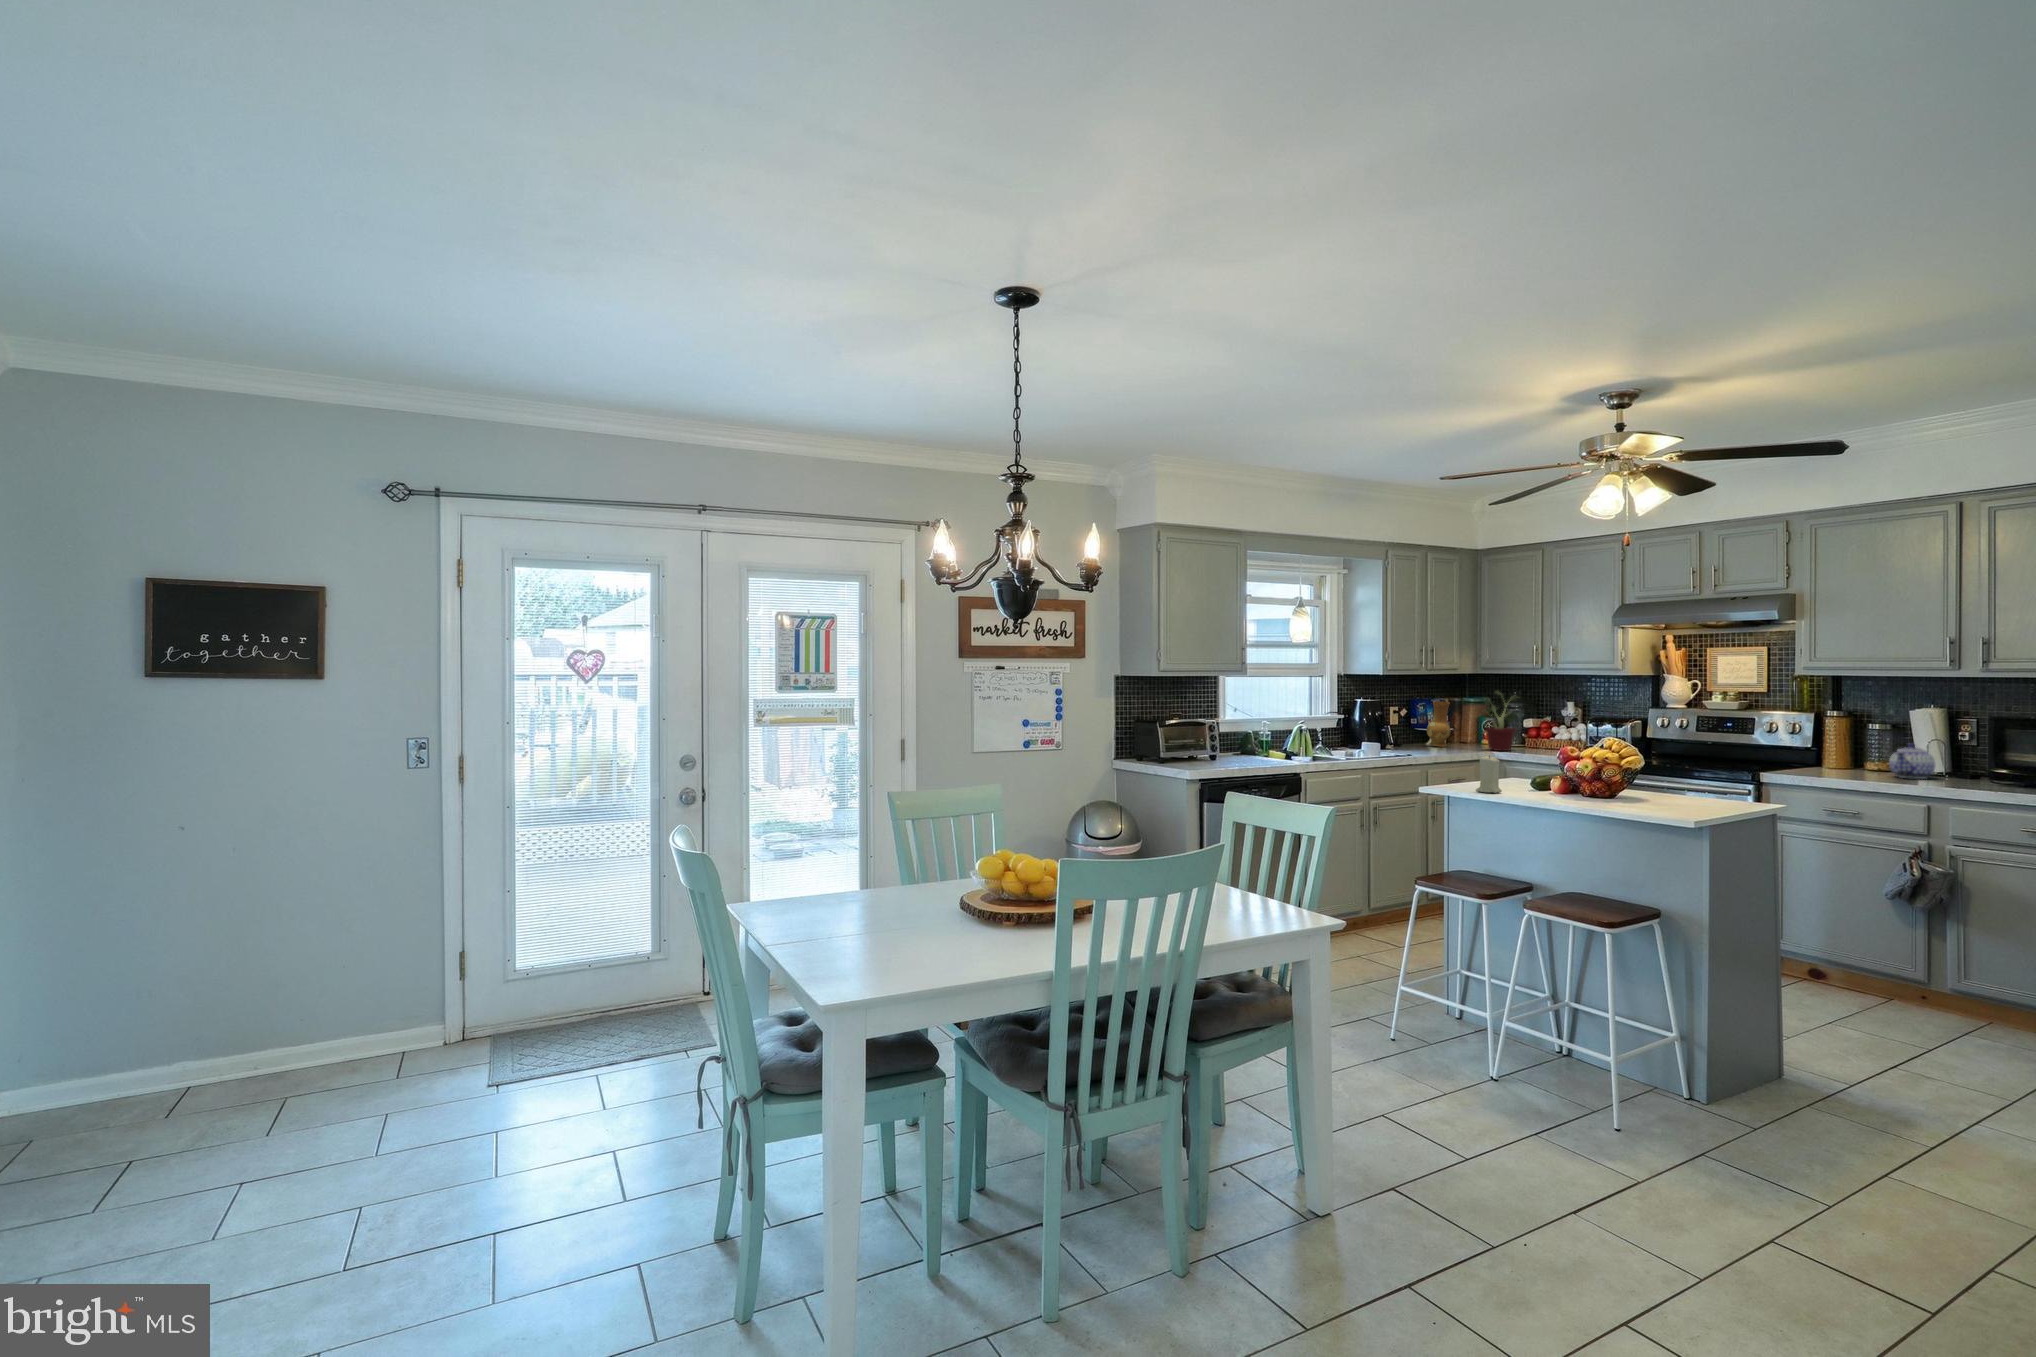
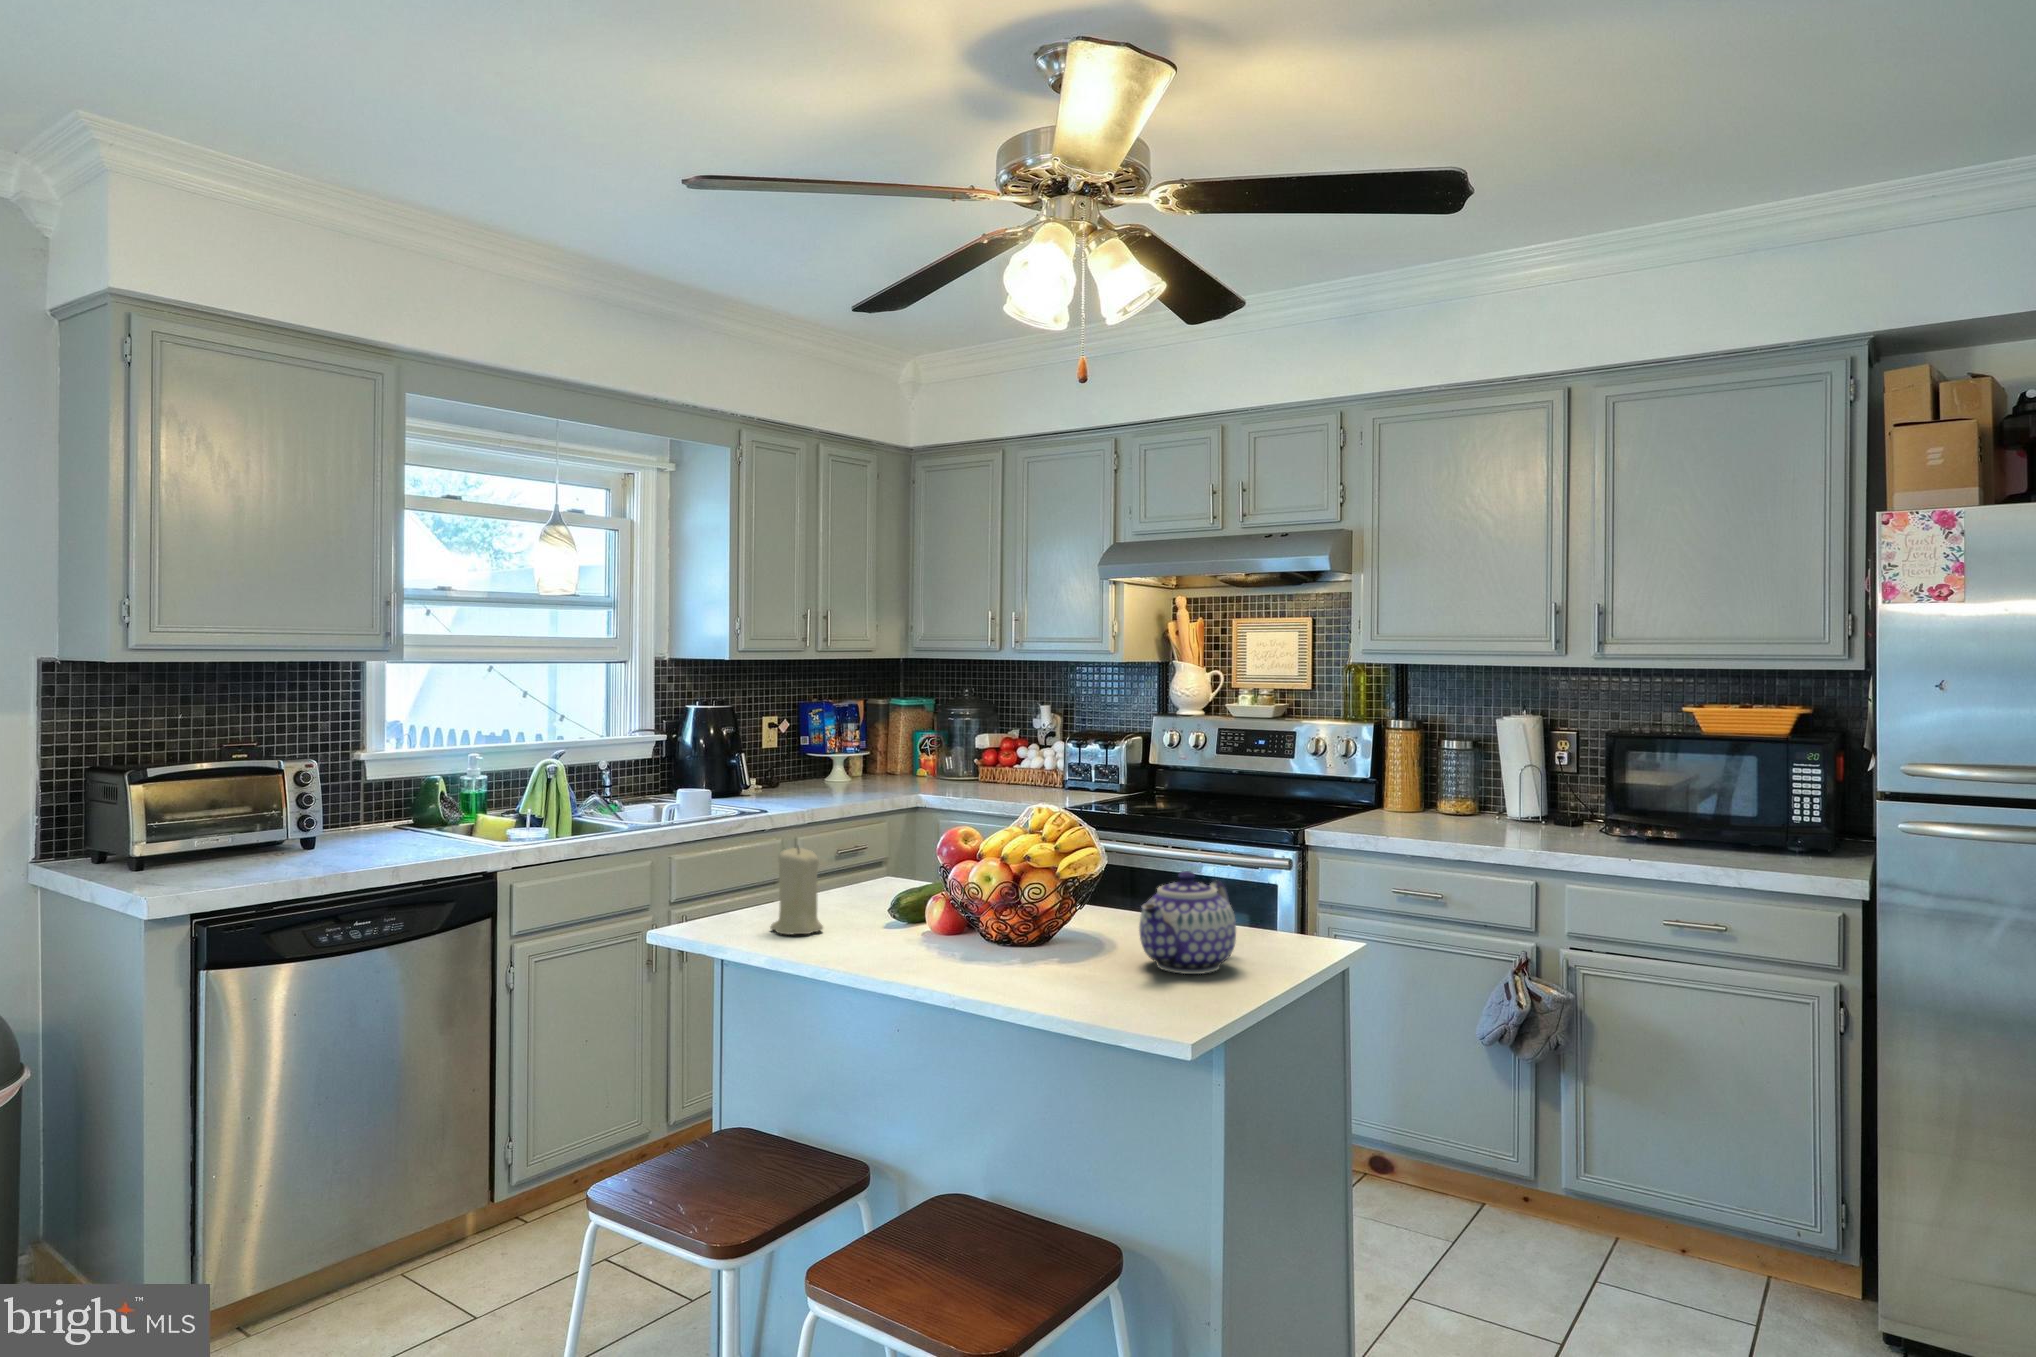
potted plant: present [1482,691,1521,751] -> none [899,688,967,793]
ceramic jug: present [1427,701,1451,747] -> none [820,706,859,787]
teapot: present [1889,743,1935,779] -> present [1139,871,1236,974]

